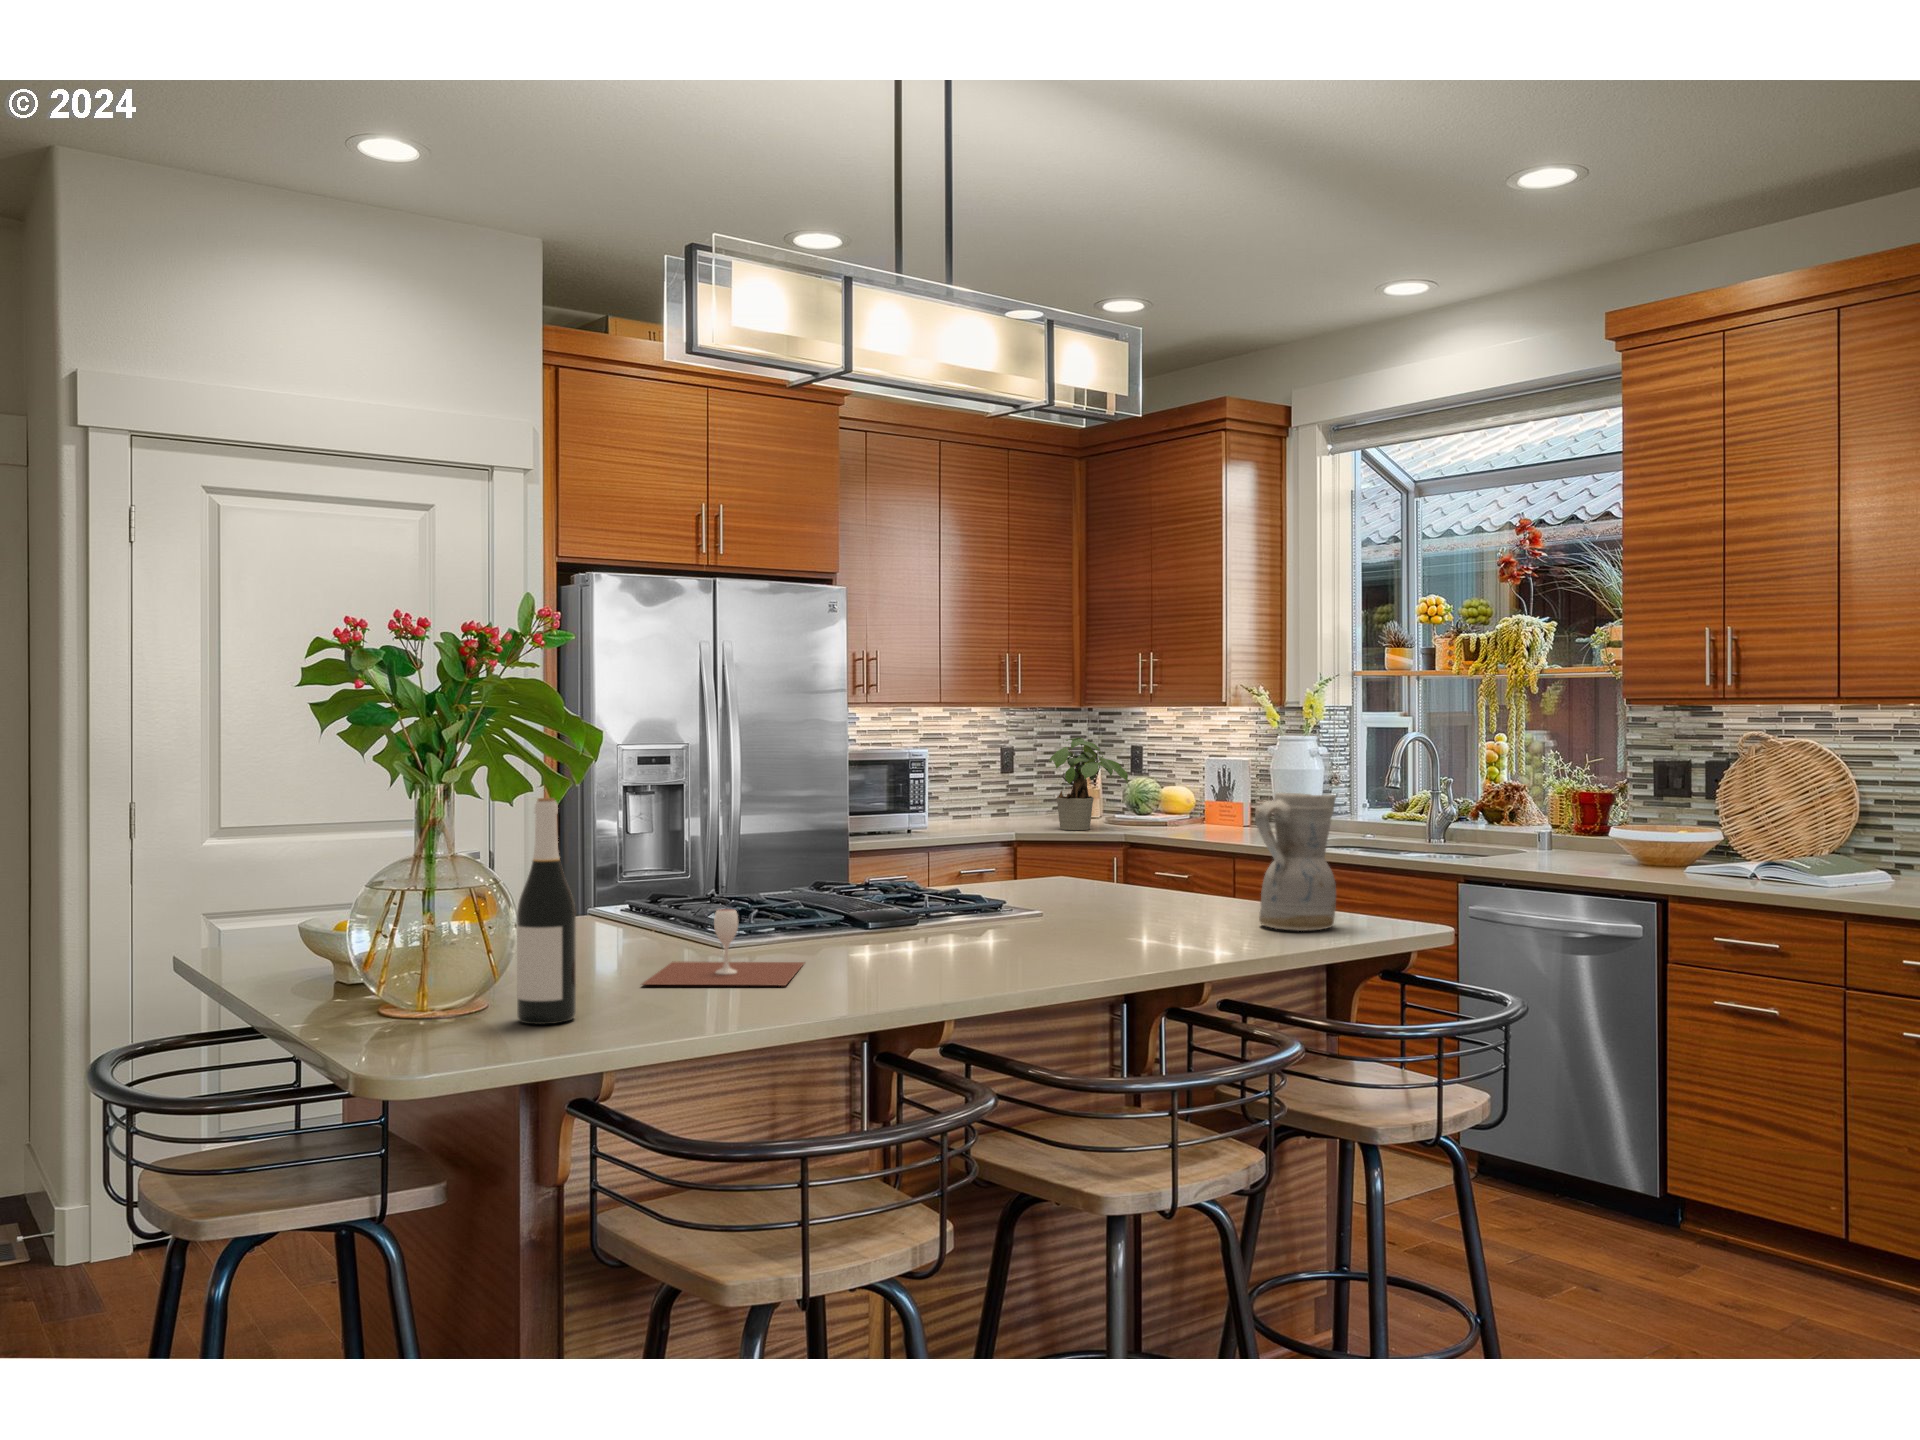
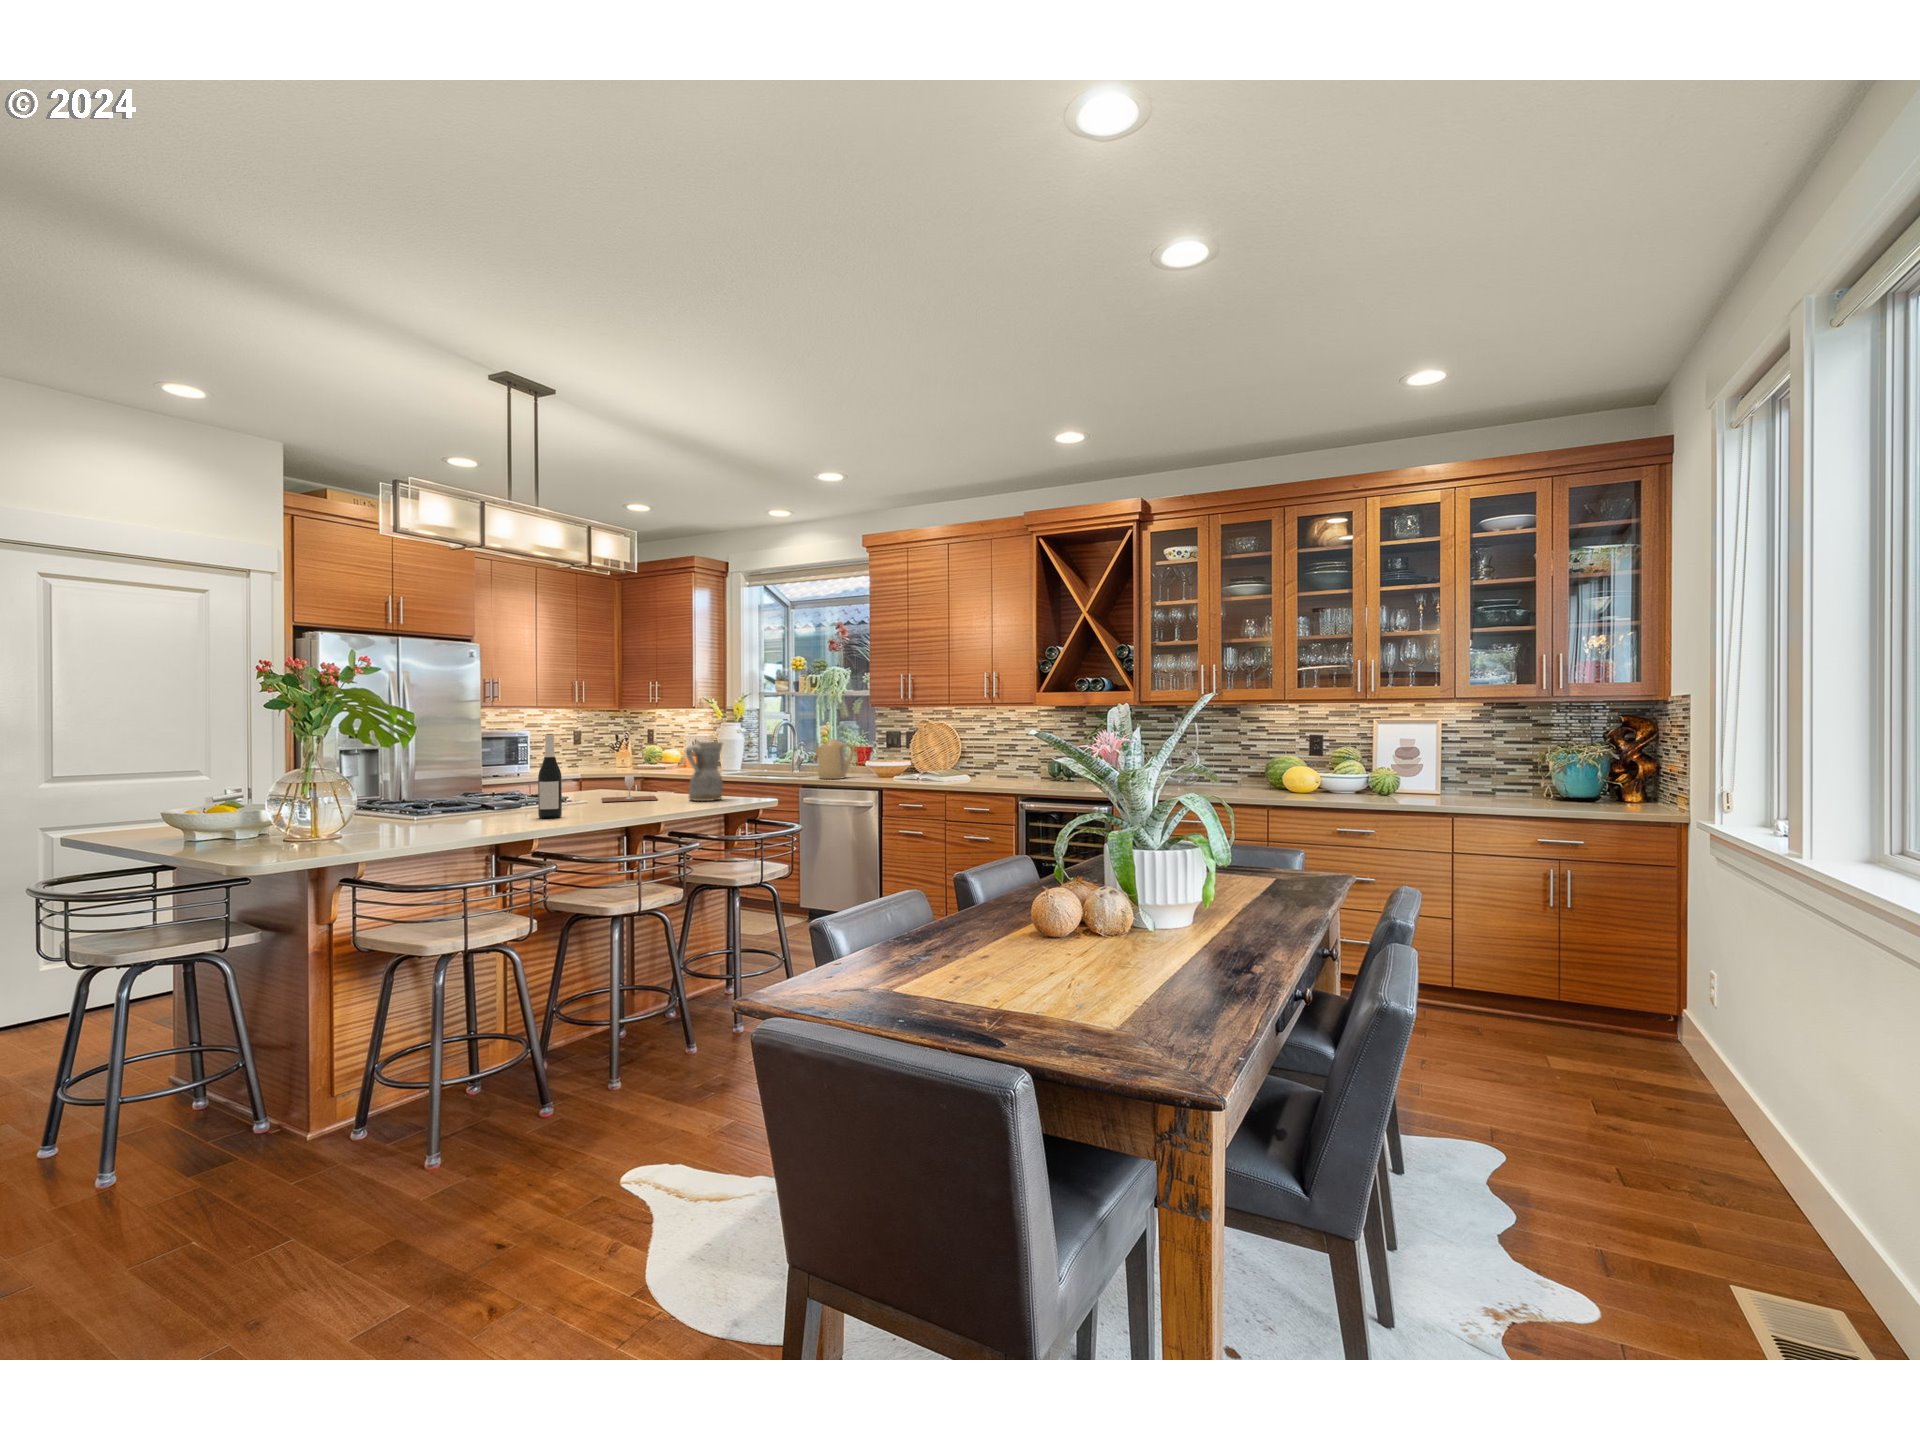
potted plant: present [1049,737,1128,830] -> none [600,725,643,773]
kettle: none [1491,777,1586,866] -> present [814,739,854,779]
wine bottle: present [517,798,576,1024] -> present [538,734,562,818]
wine glass: present [642,909,804,986] -> present [602,776,658,802]

